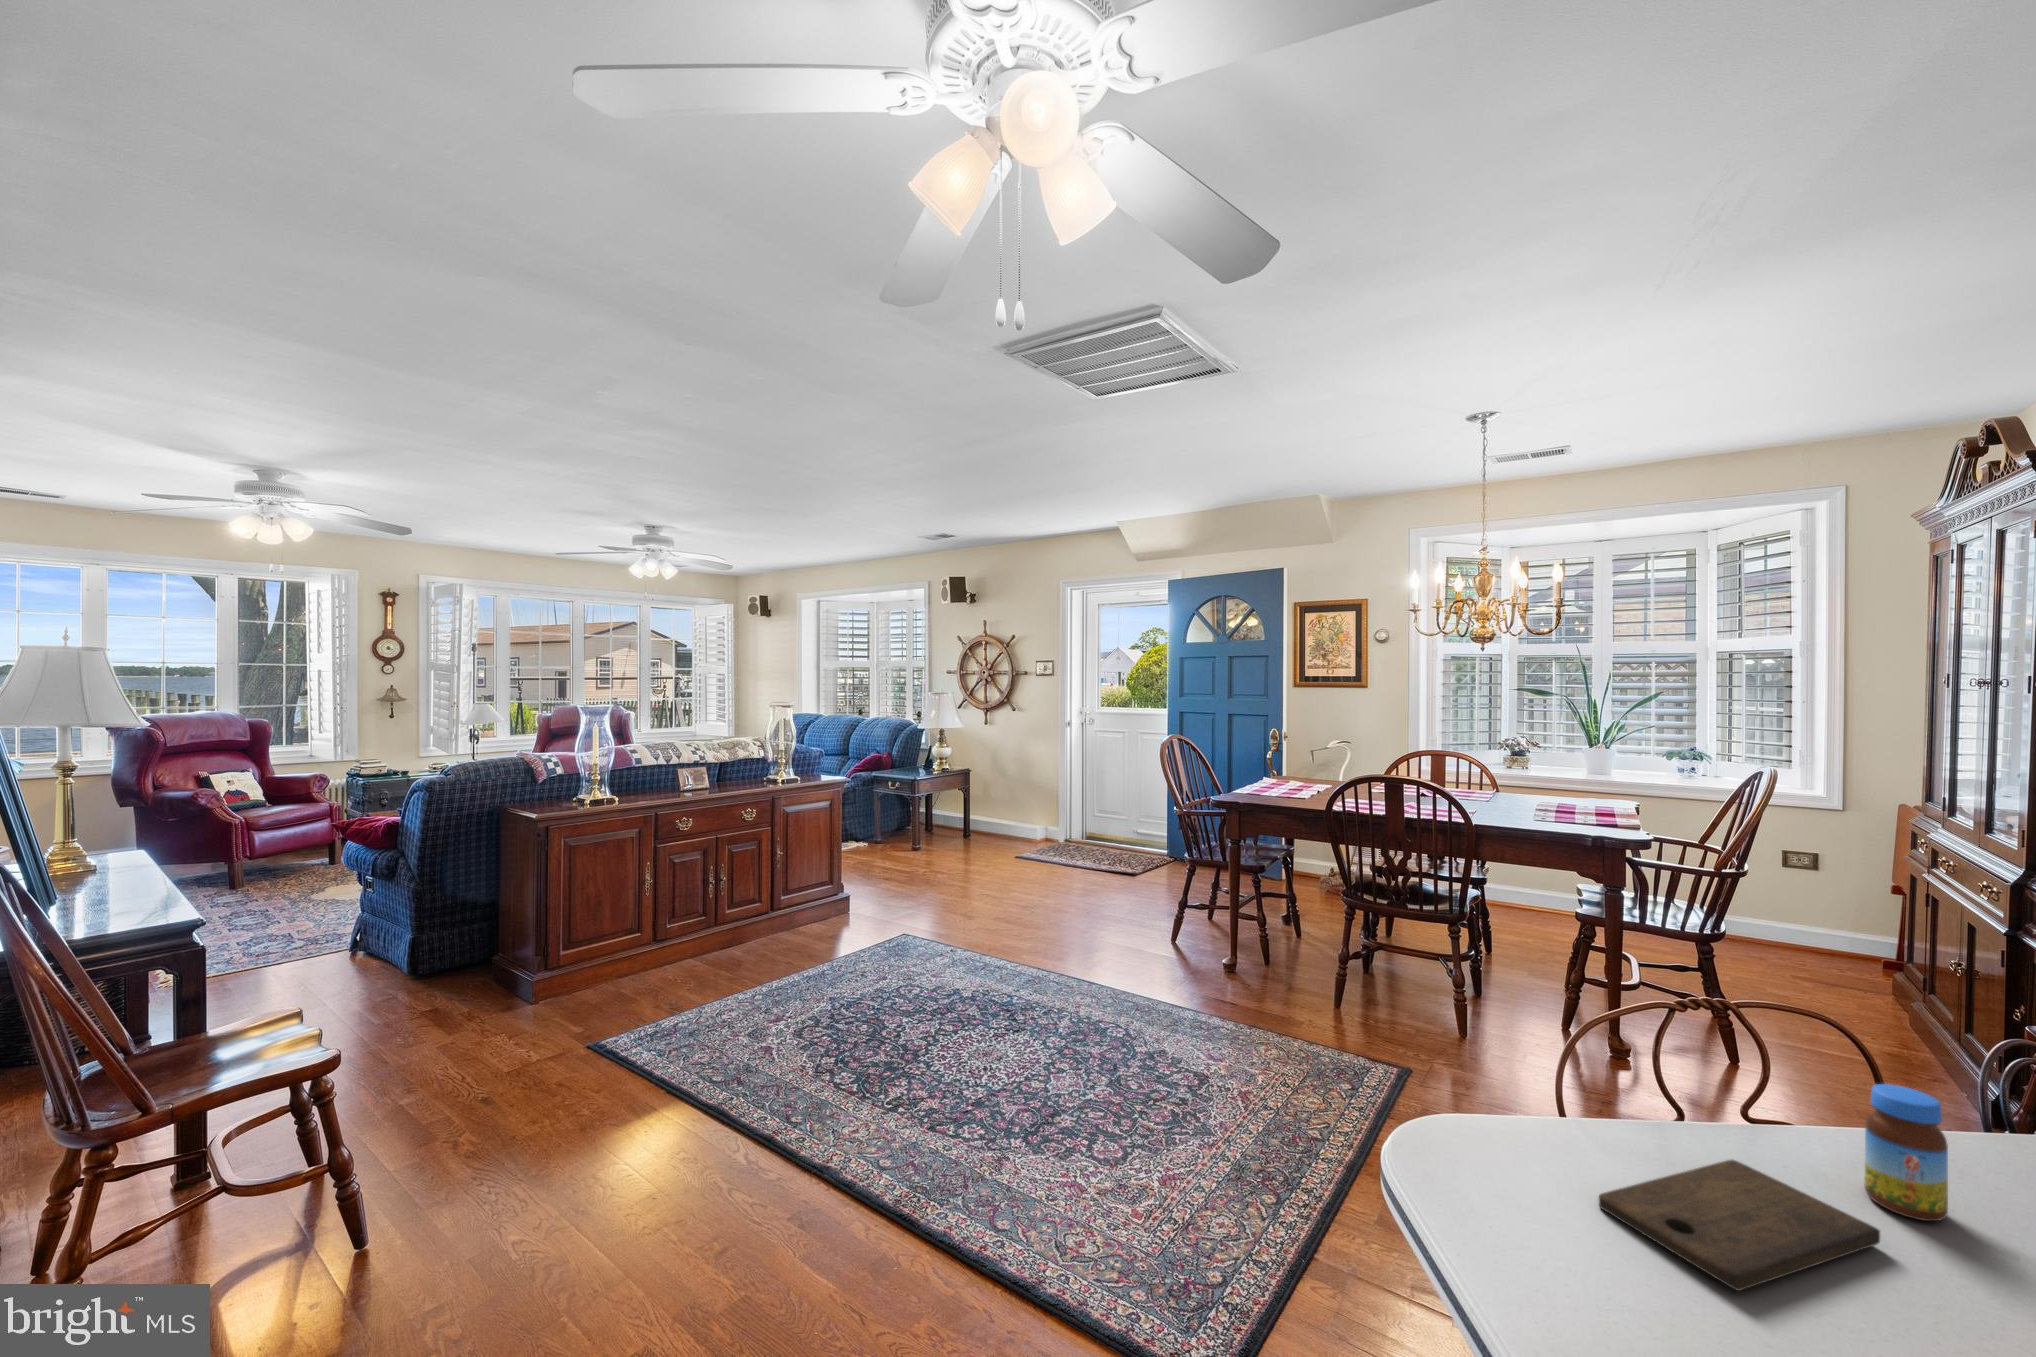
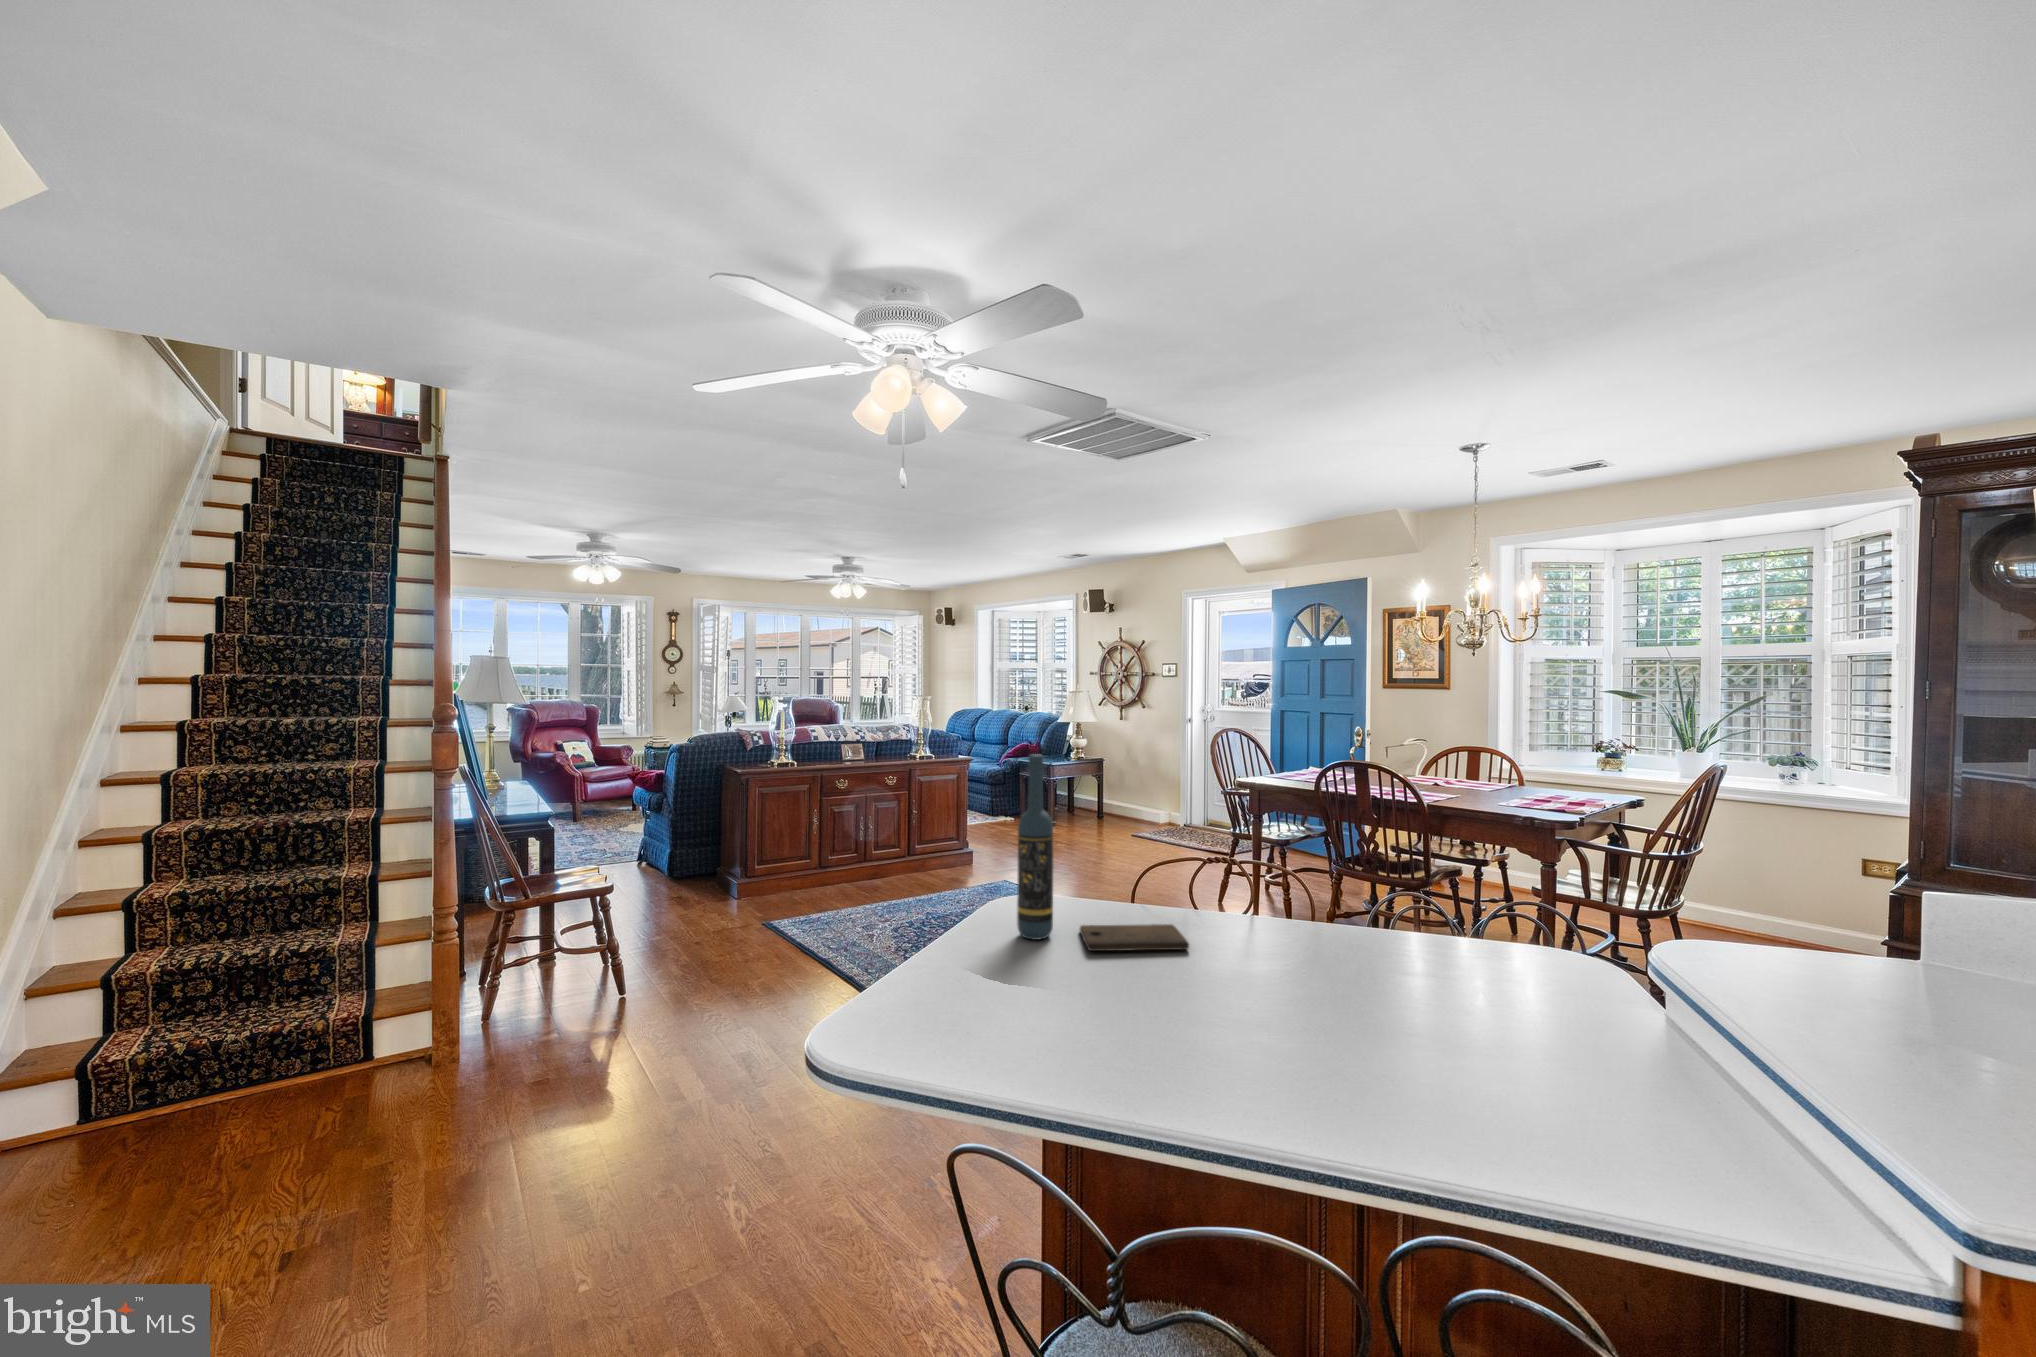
wine bottle: none [1501,842,1592,1261] -> present [1017,755,1053,940]
jar: present [1865,1084,1948,1221] -> none [1219,886,1248,949]

